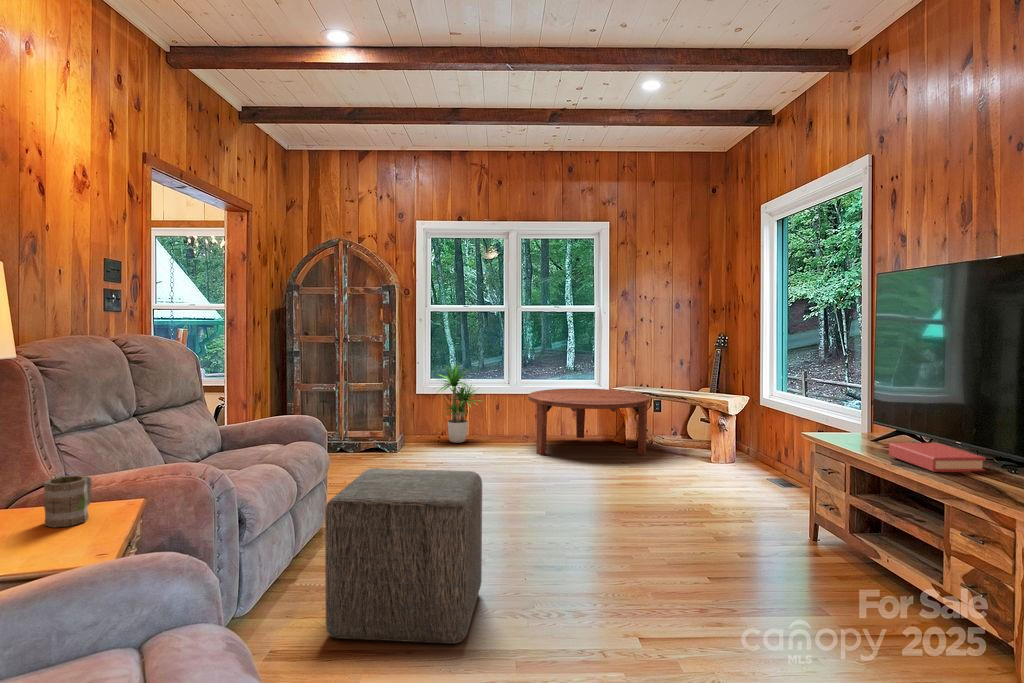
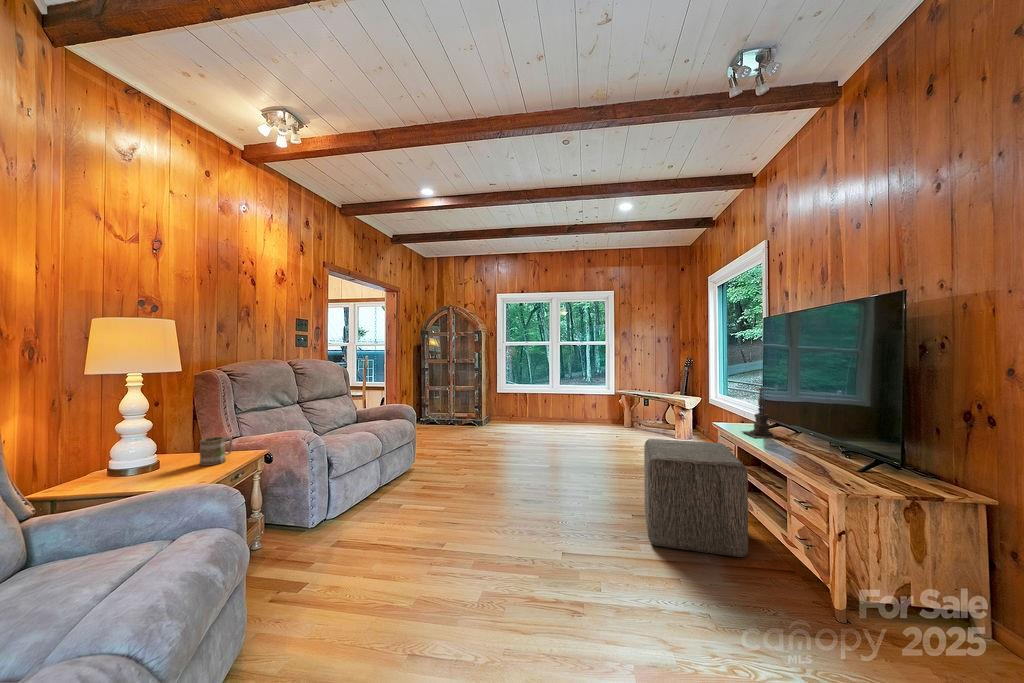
potted plant: present [438,364,480,443] -> none [504,374,535,423]
candle holder: none [849,371,907,450] -> present [743,387,775,438]
coffee table: present [529,388,649,455] -> none [559,391,635,434]
hardback book: present [889,443,986,472] -> none [762,433,832,458]
ottoman: present [325,468,482,644] -> present [644,439,748,557]

